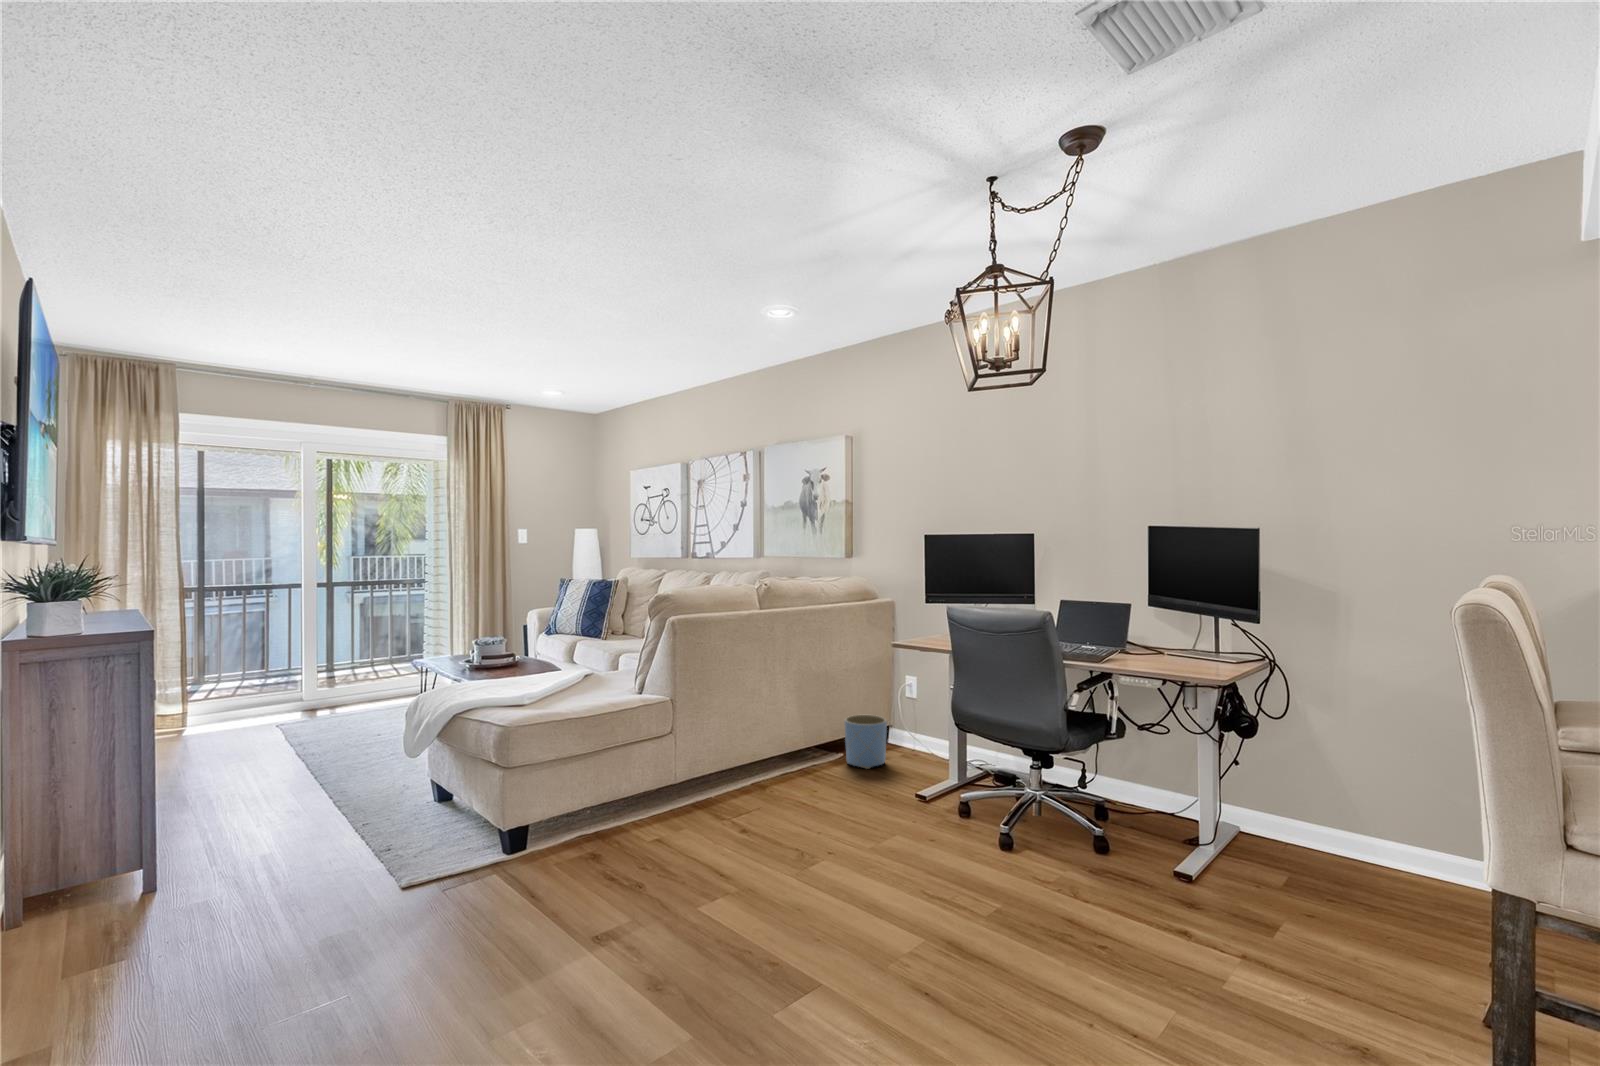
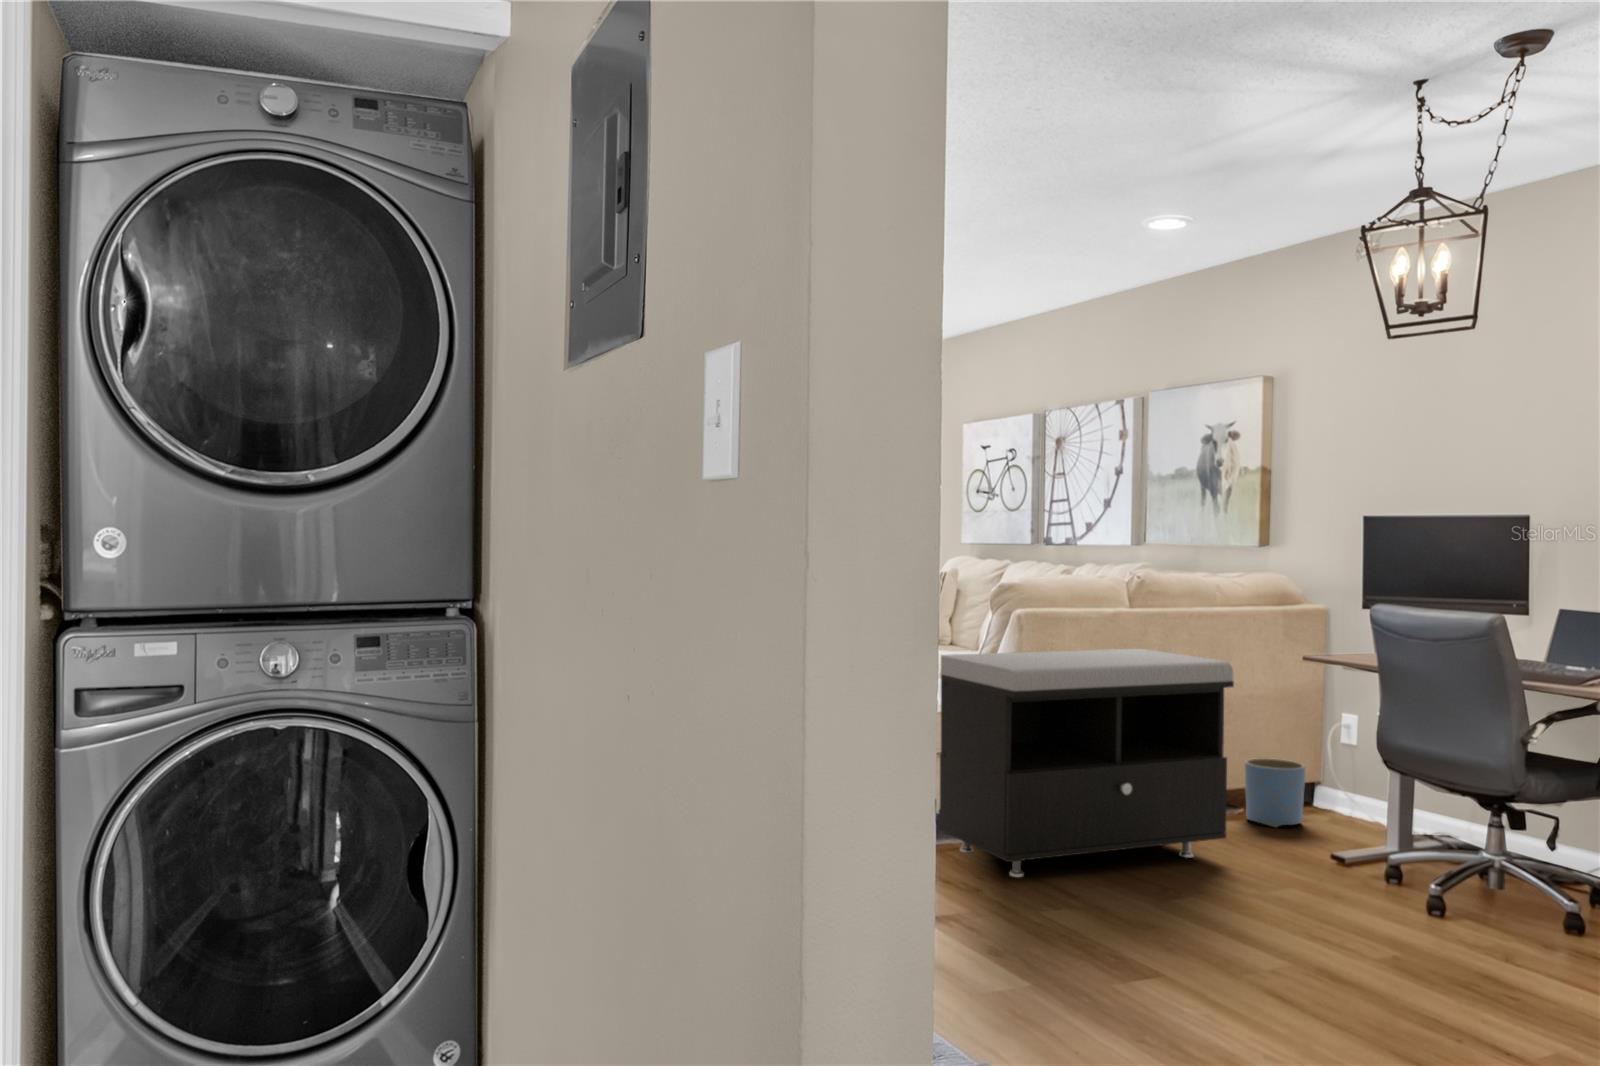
storage bench: none [597,642,845,863] -> present [939,649,1234,878]

